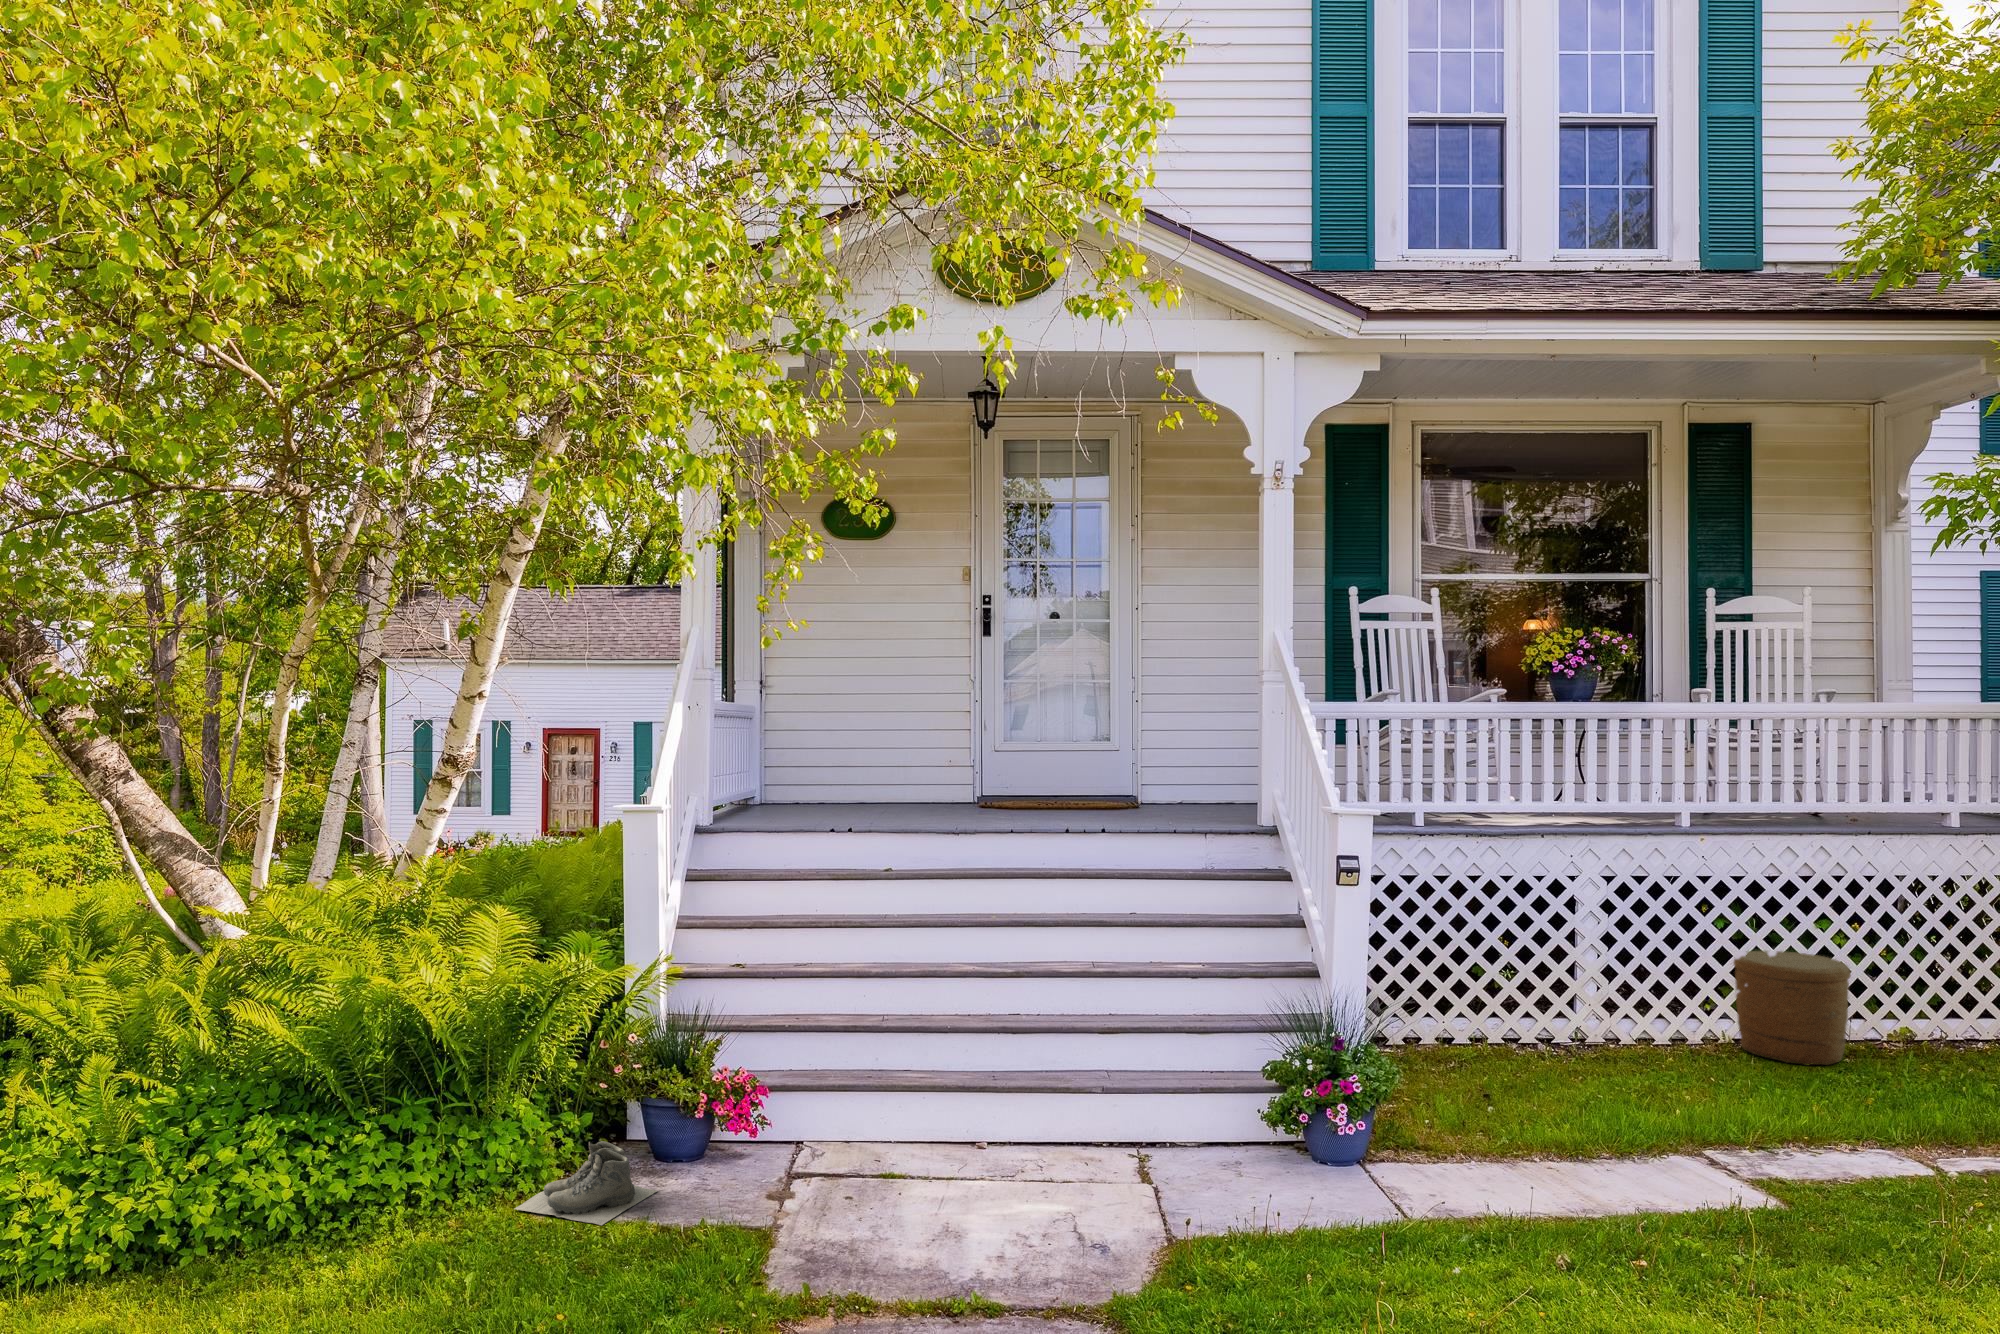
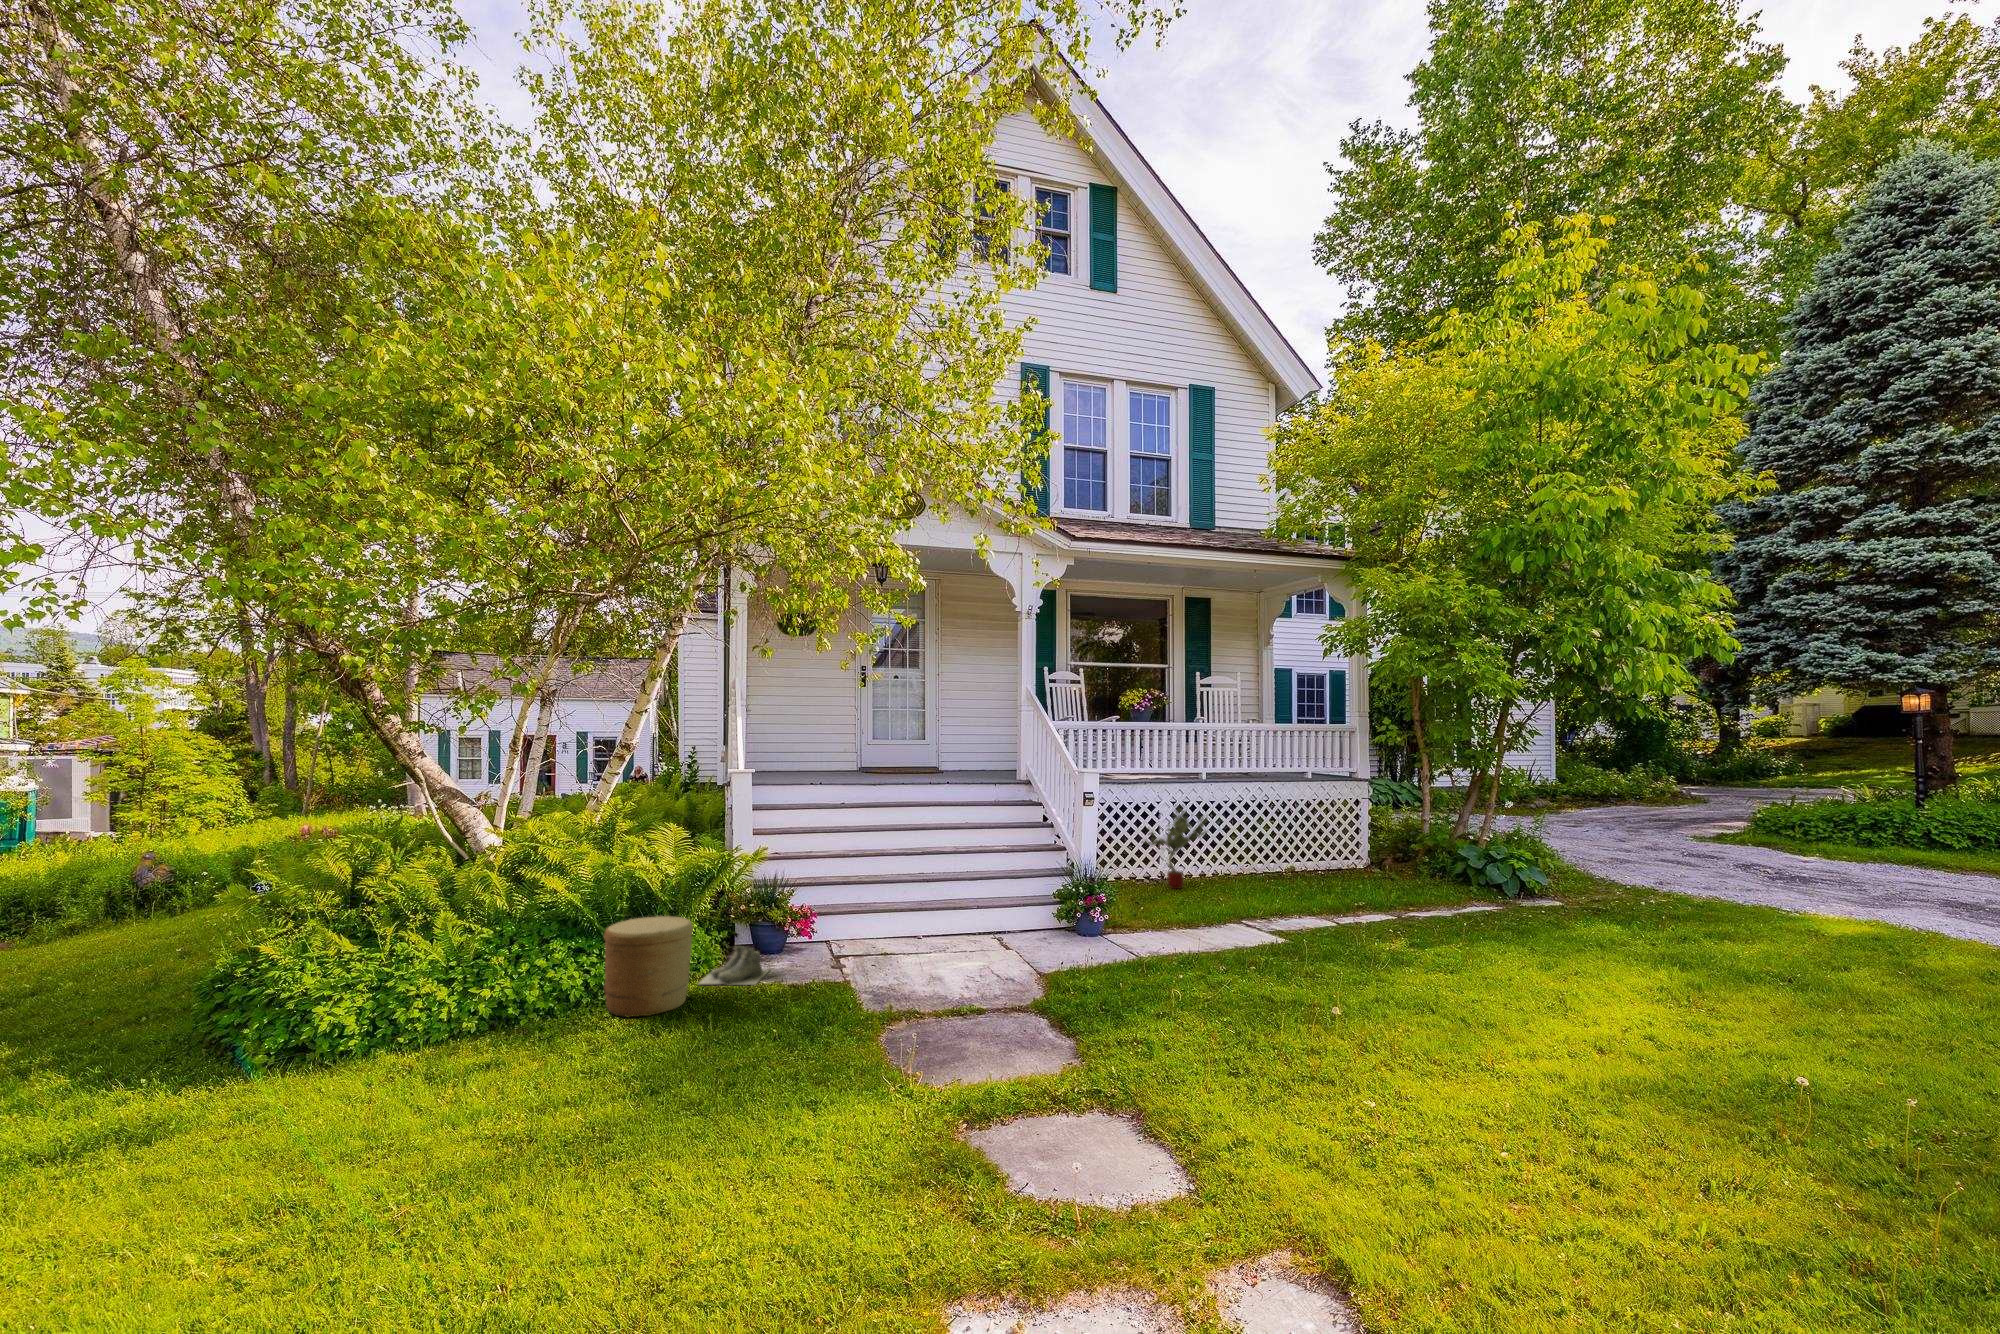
potted tree: none [1517,886,1680,1070] -> present [1143,805,1207,889]
woven basket: present [1734,951,1851,1065] -> present [604,916,693,1018]

